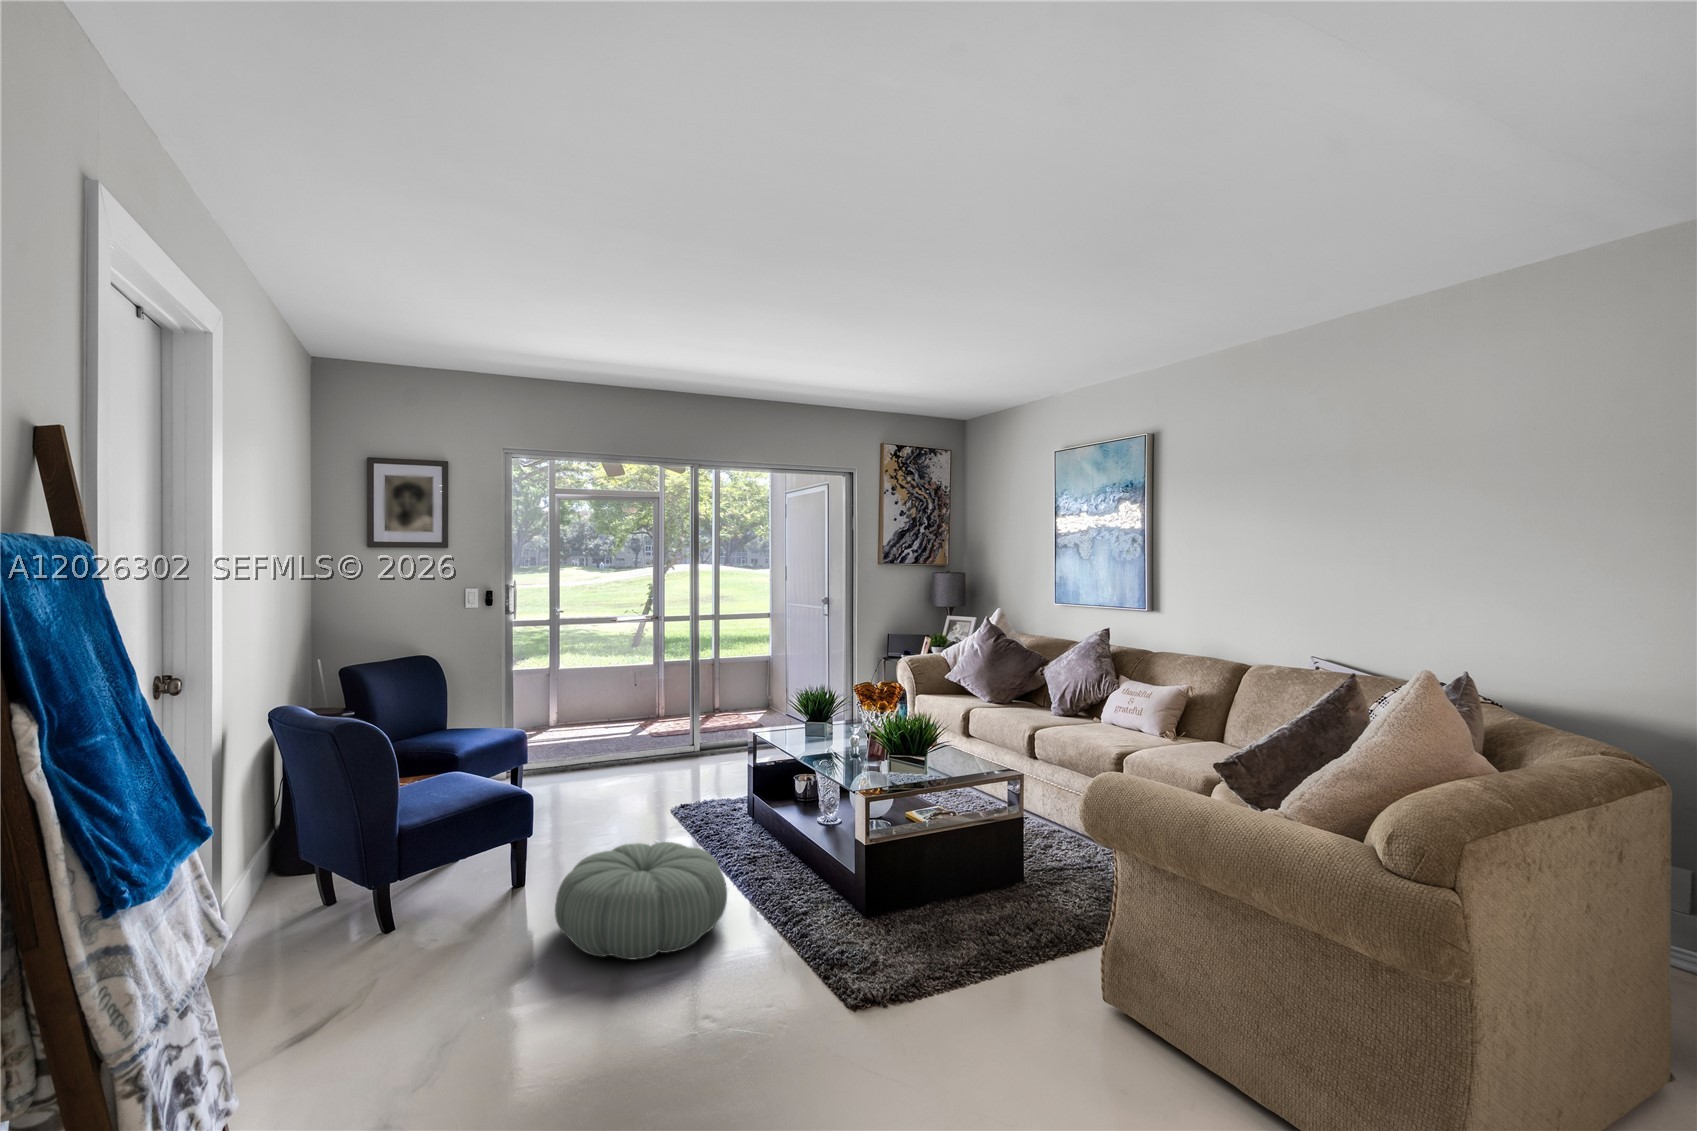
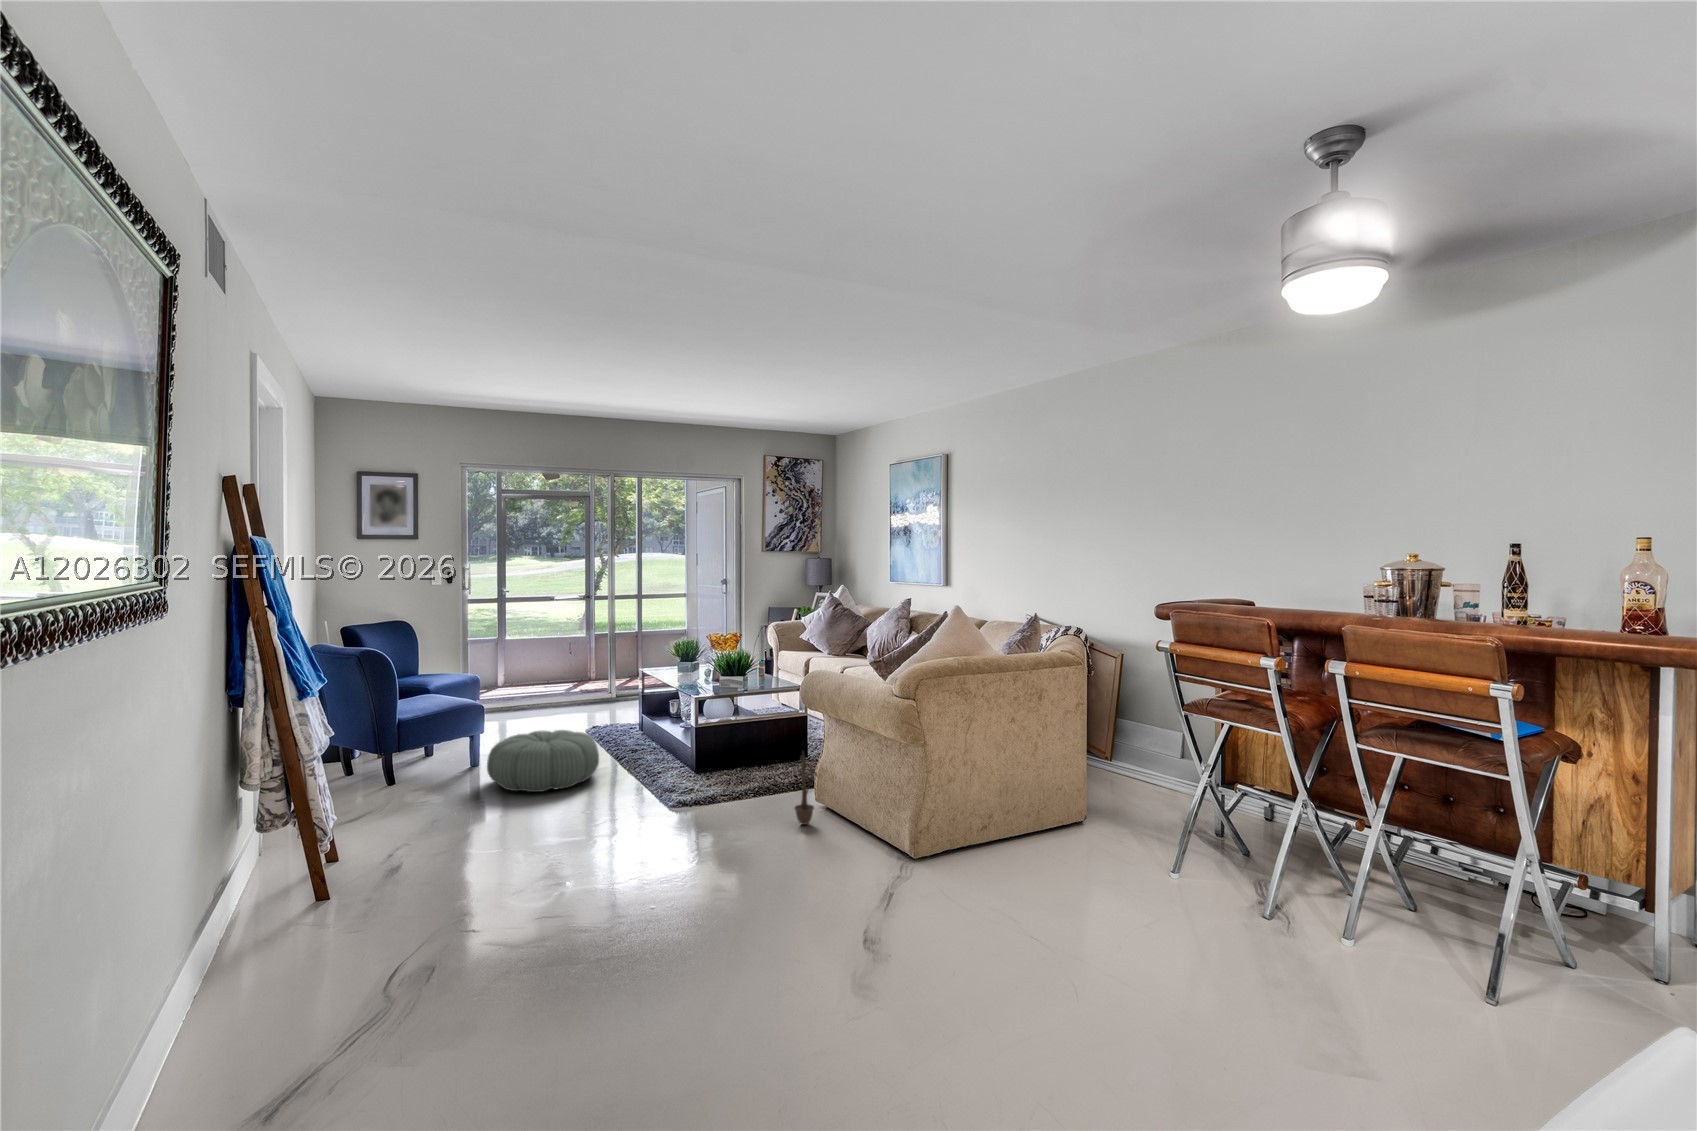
decorative plant: none [1103,933,1167,1069] -> present [794,752,817,825]

